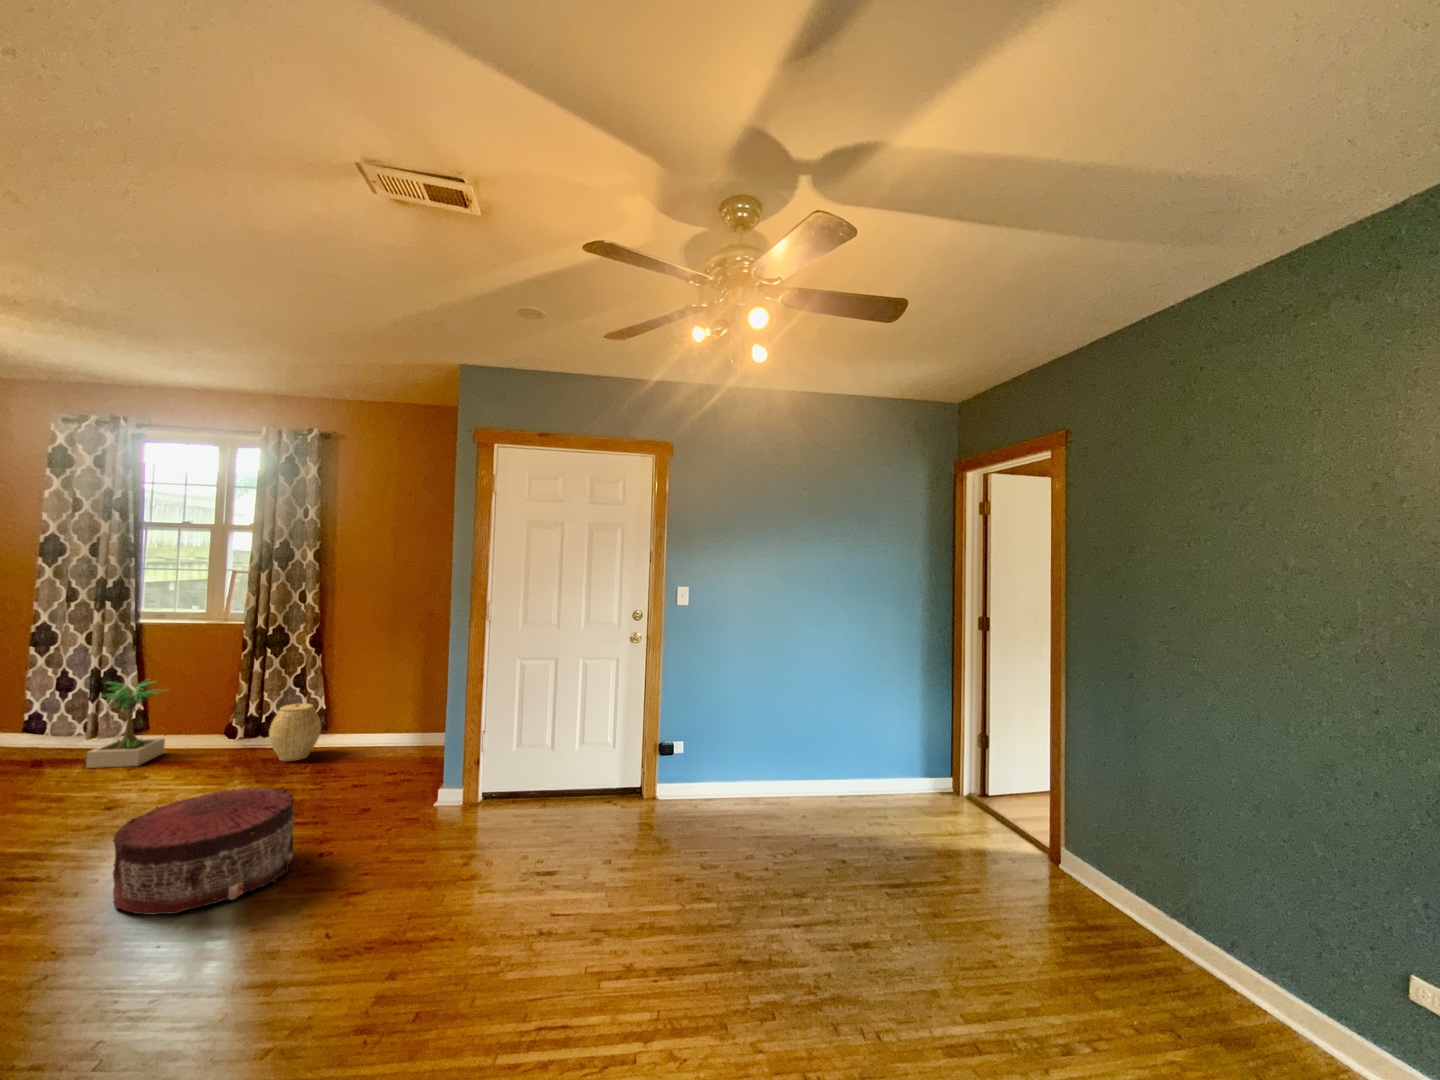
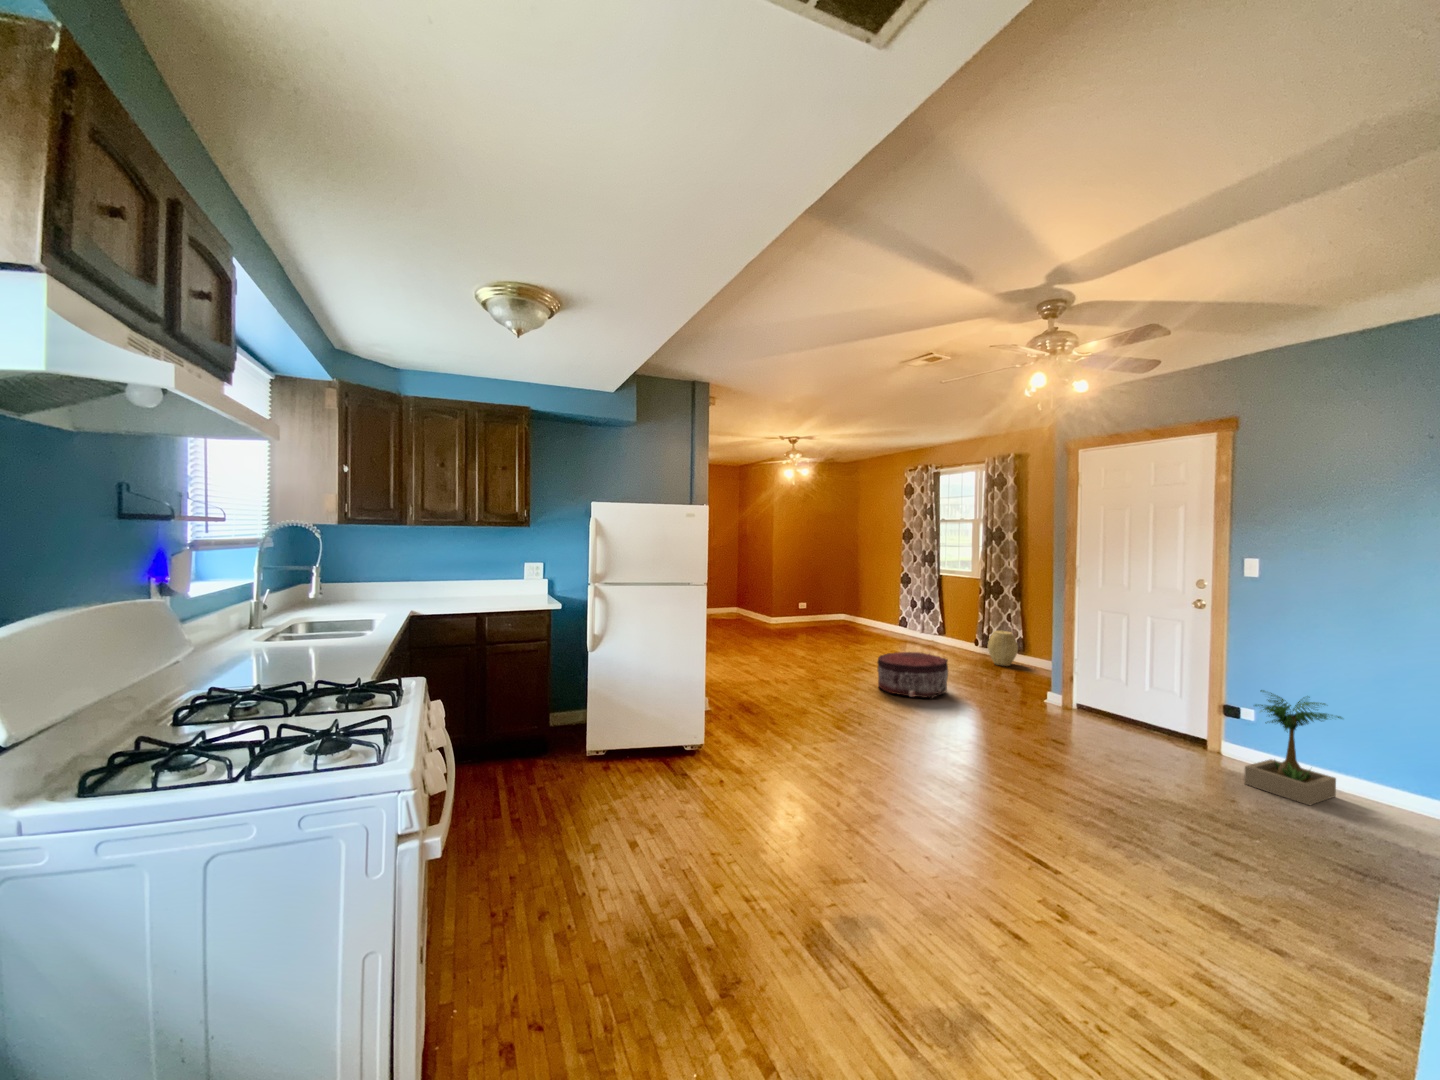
potted plant: present [86,679,169,768] -> present [1244,690,1342,805]

